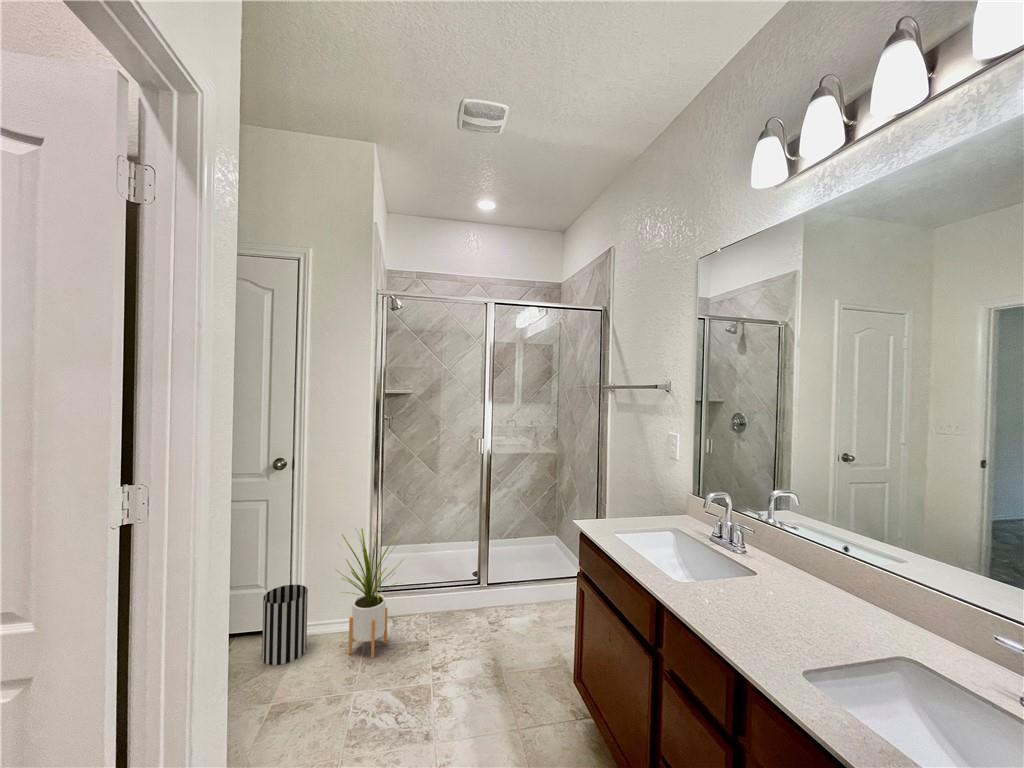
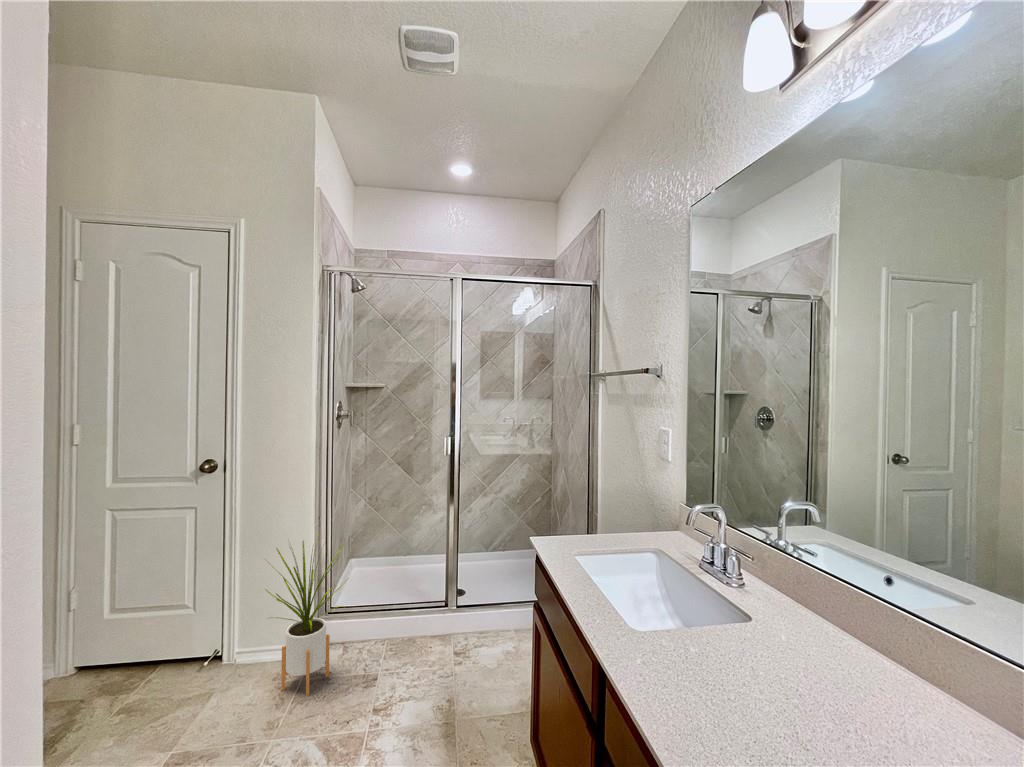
wastebasket: present [262,585,308,665] -> none [180,606,237,702]

